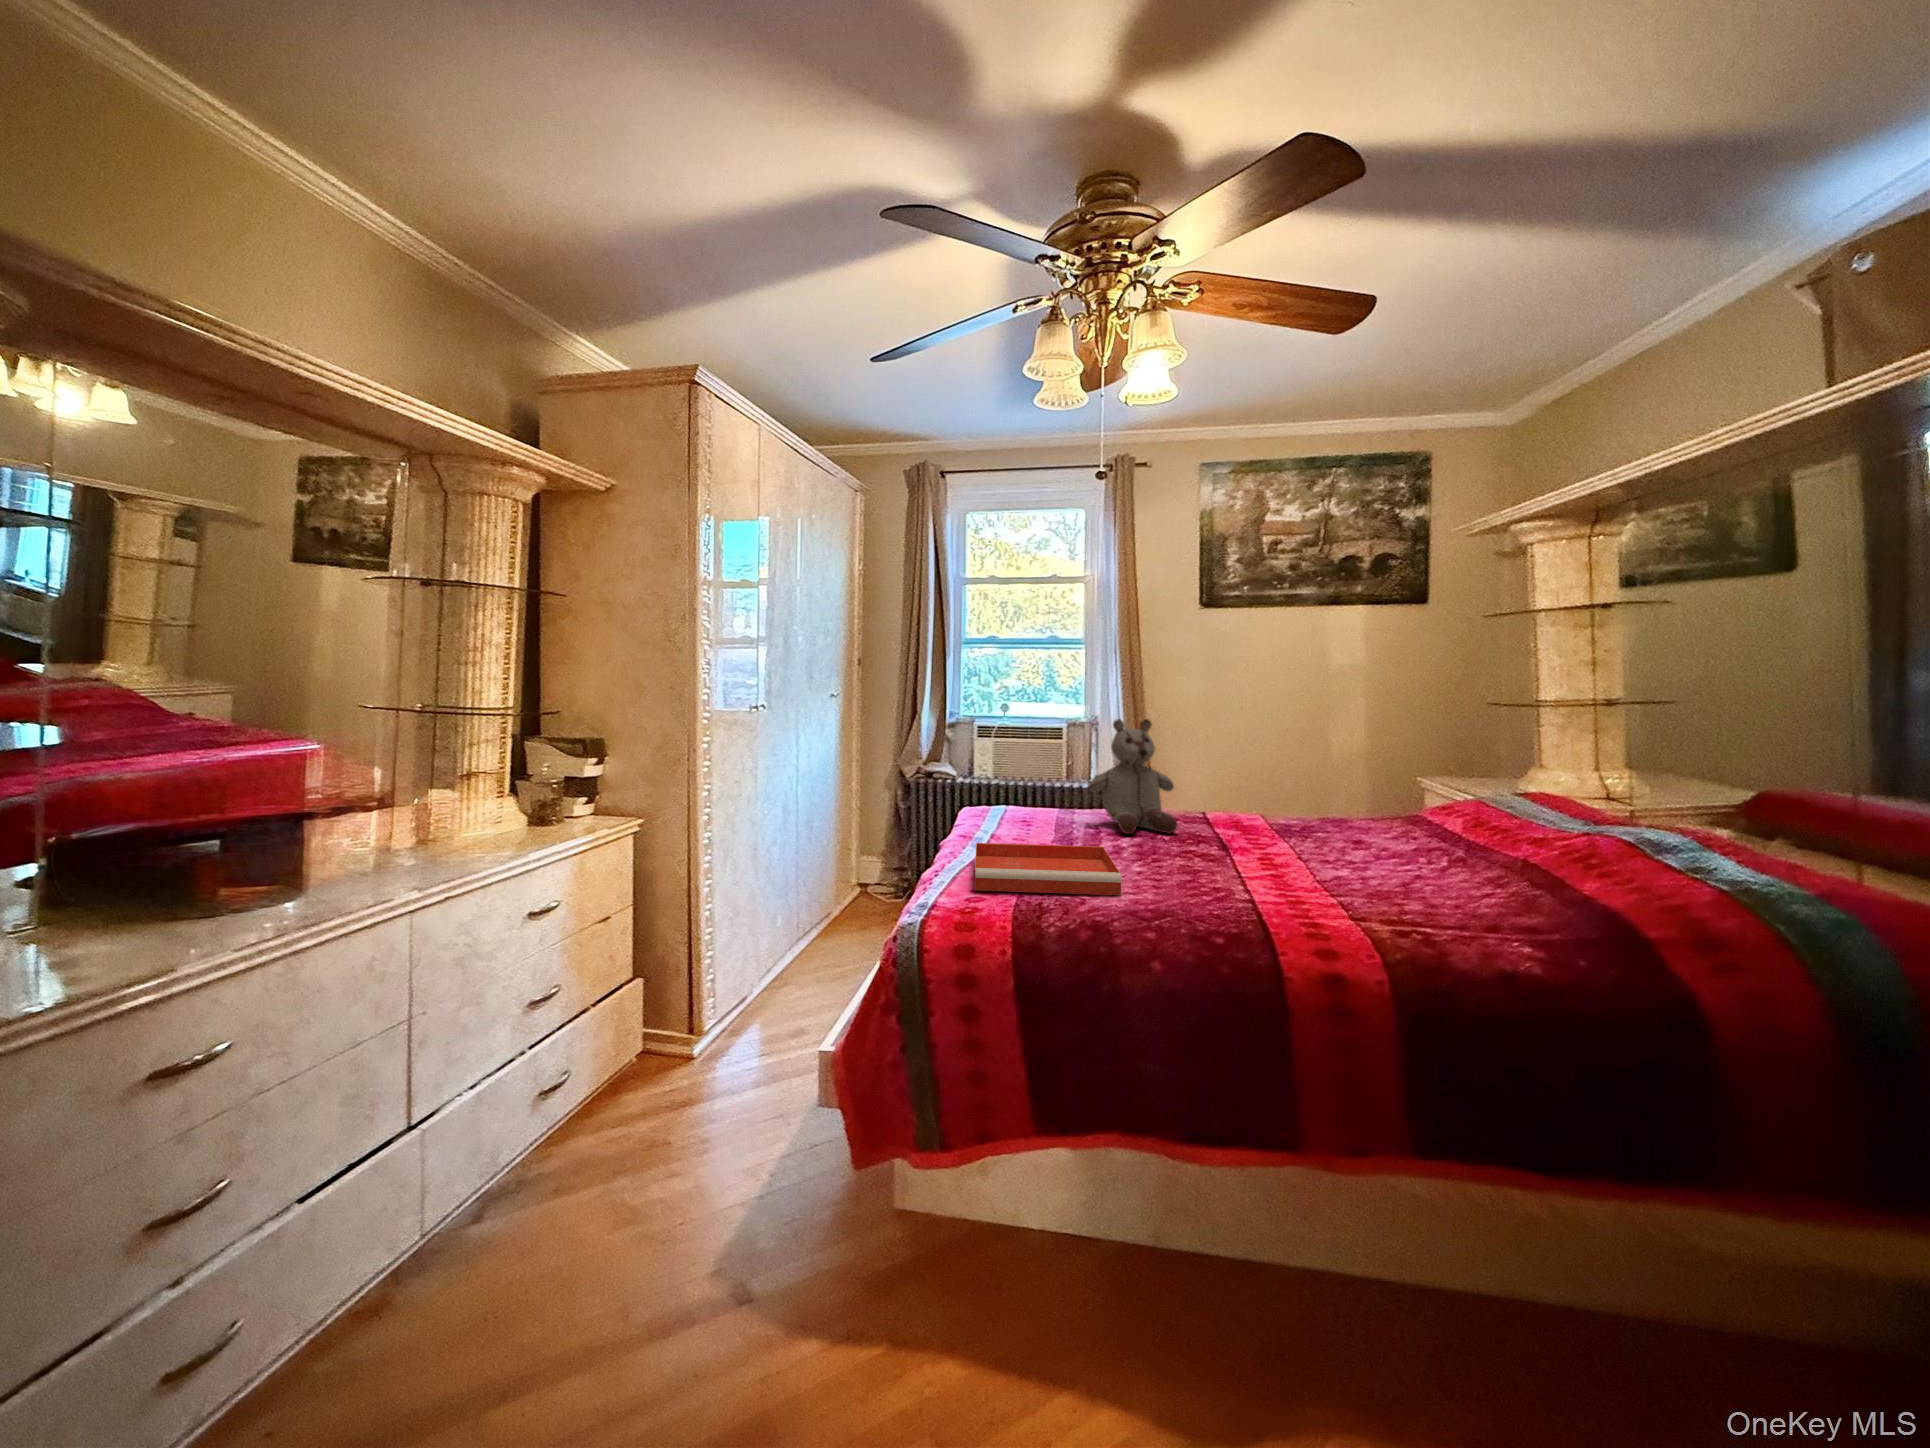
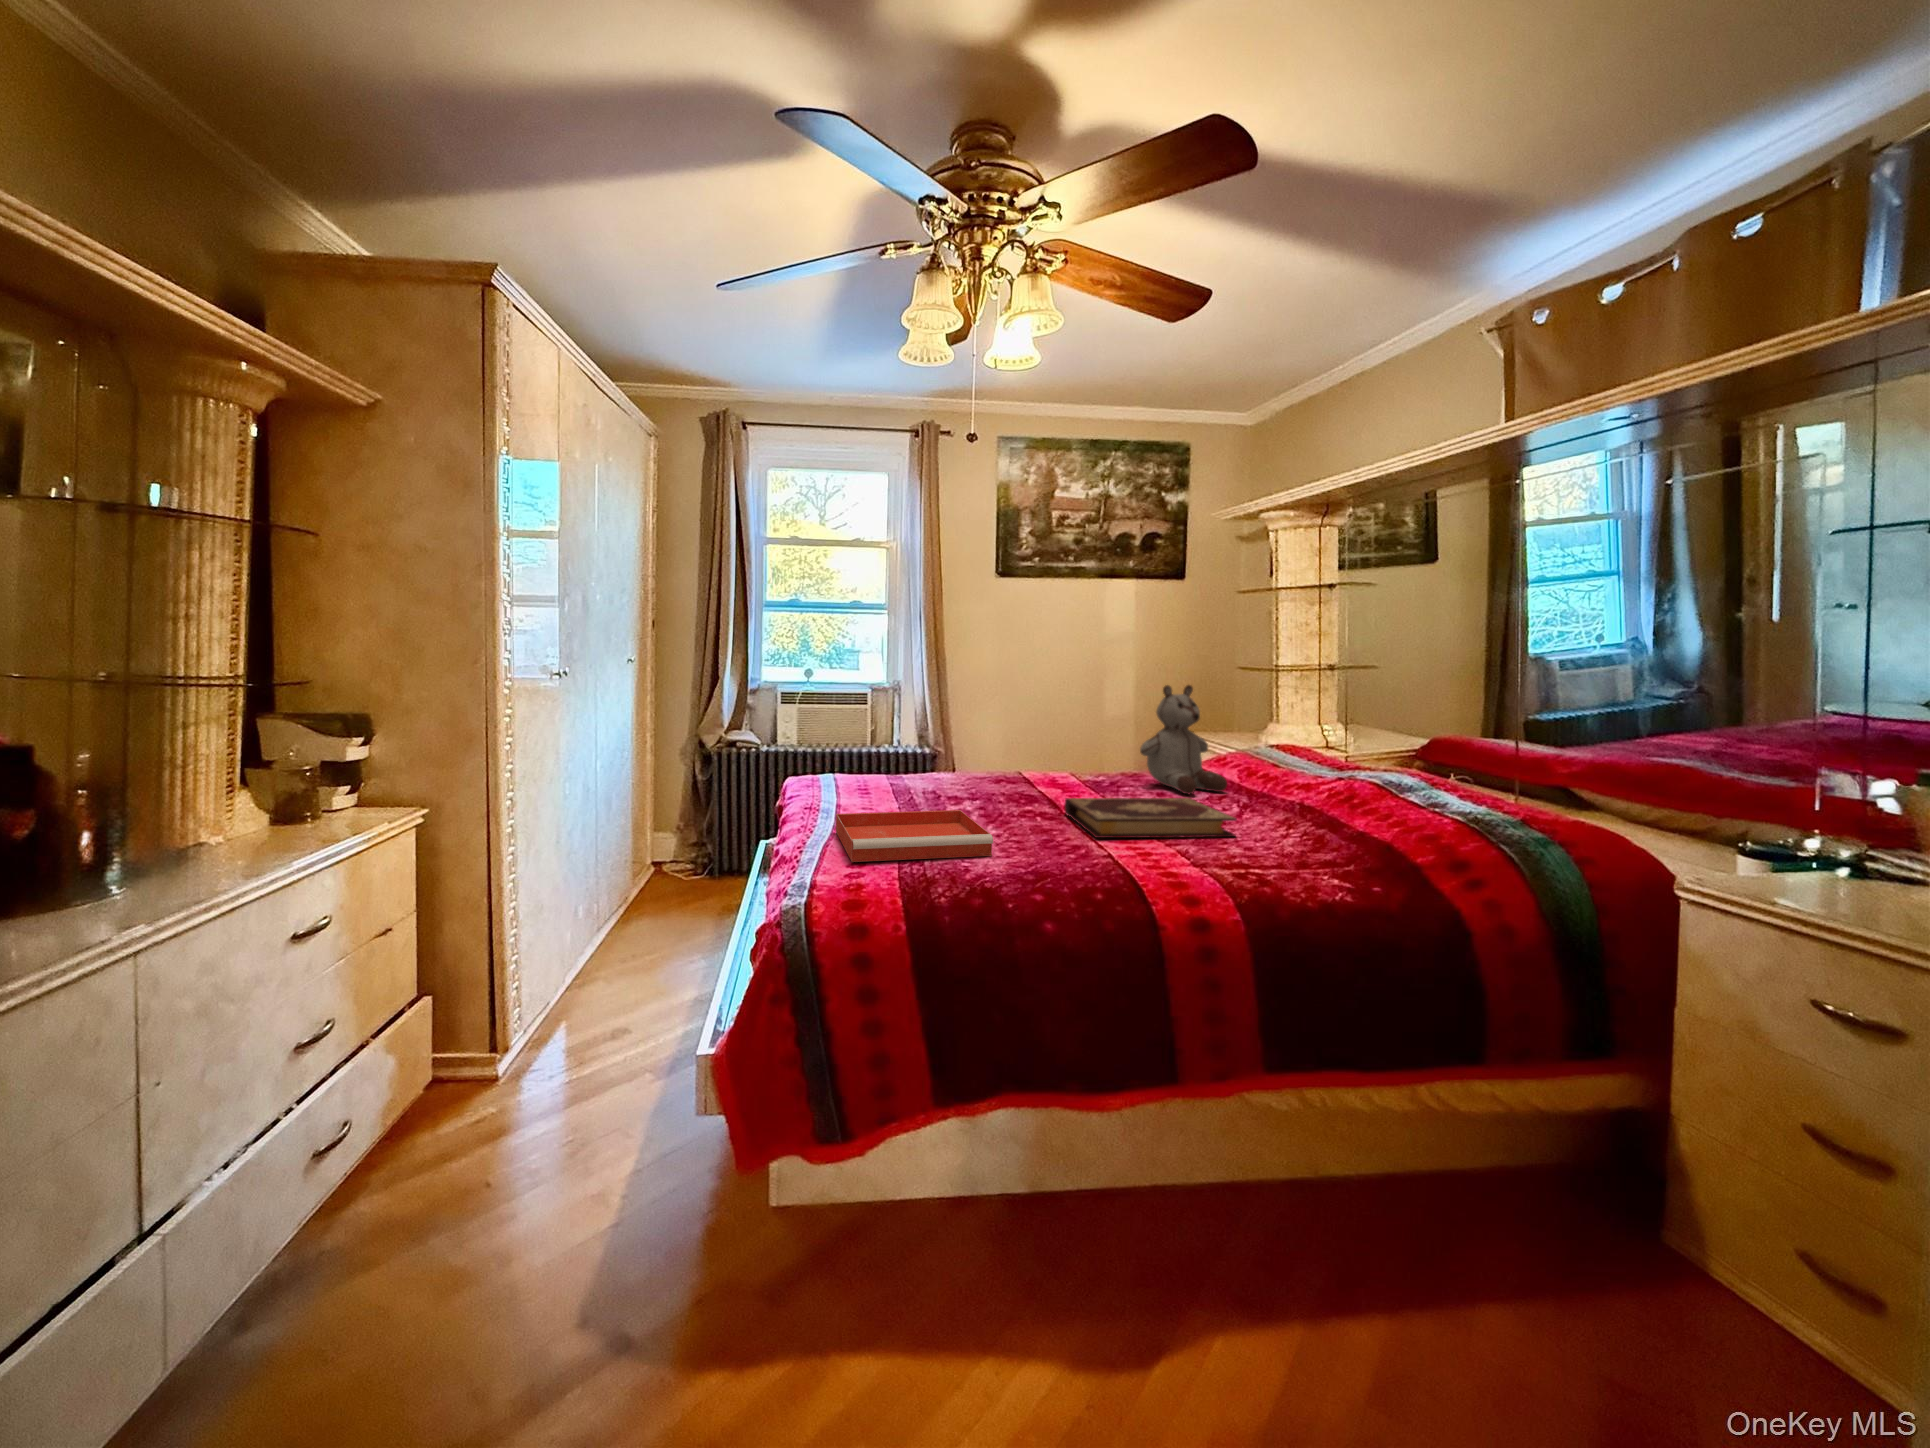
stuffed bear: present [1088,719,1178,834] -> present [1140,685,1227,794]
book: none [1226,841,1427,897] -> present [1064,798,1237,838]

